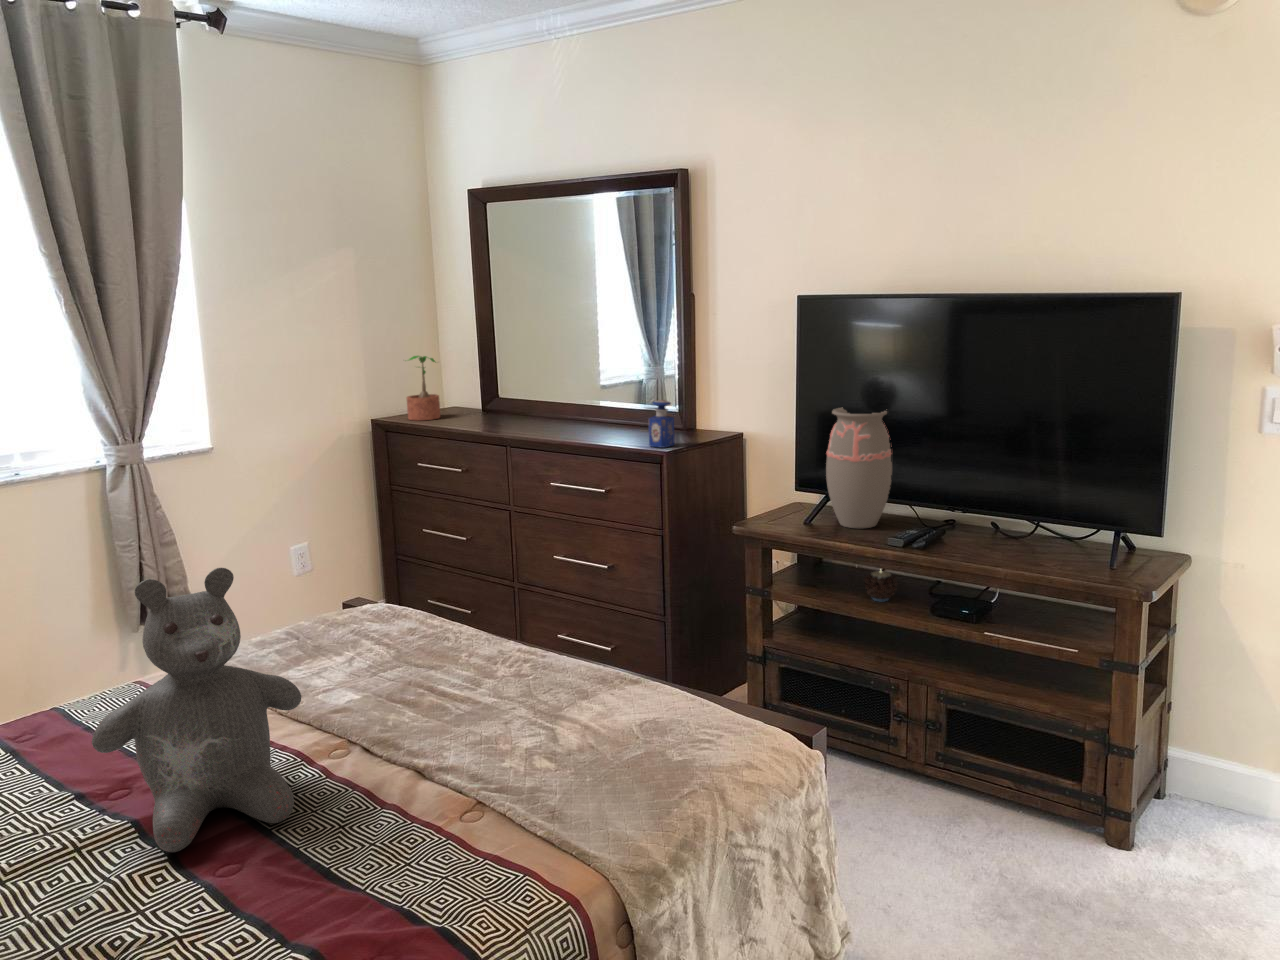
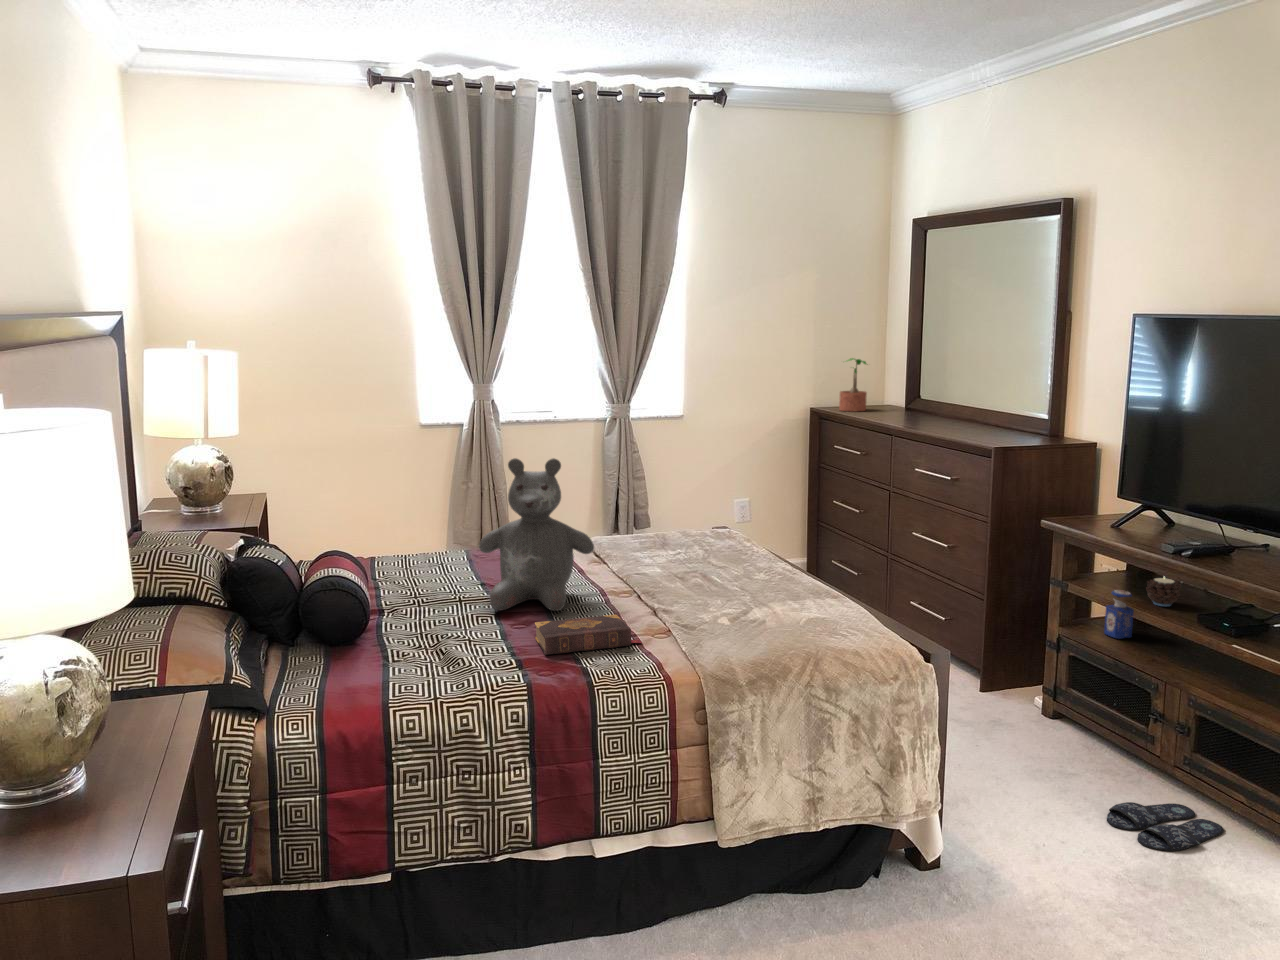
perfume bottle: present [649,400,674,447] -> present [1104,590,1134,639]
decorative vase: present [826,408,892,528] -> none [1130,422,1199,537]
book: none [293,805,476,925] -> present [535,614,642,655]
slippers: none [901,805,1001,868] -> present [1107,802,1224,851]

